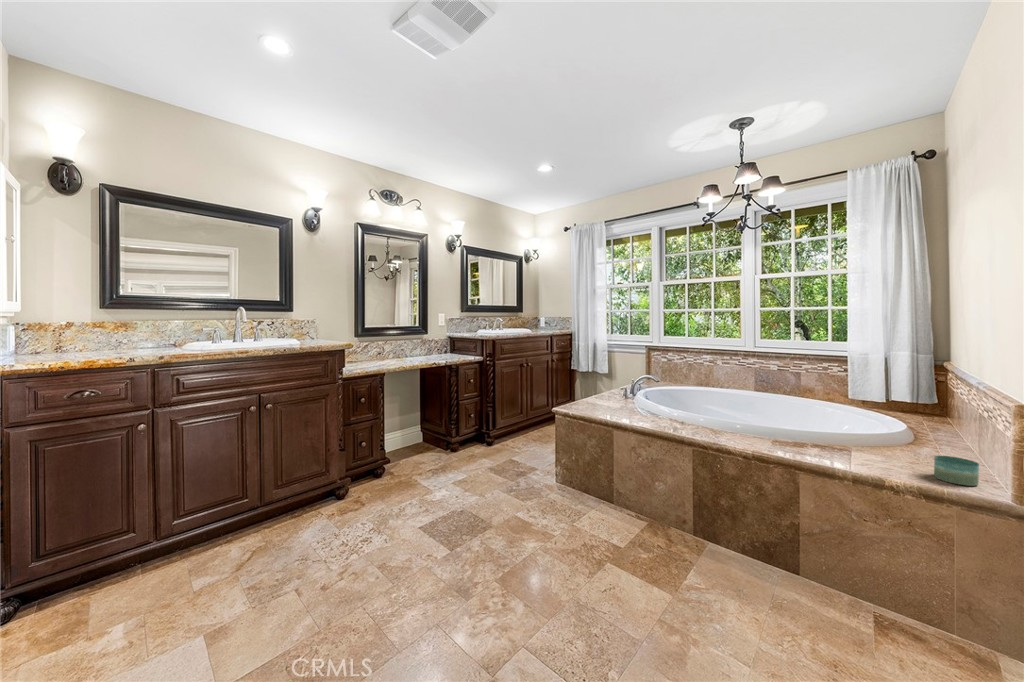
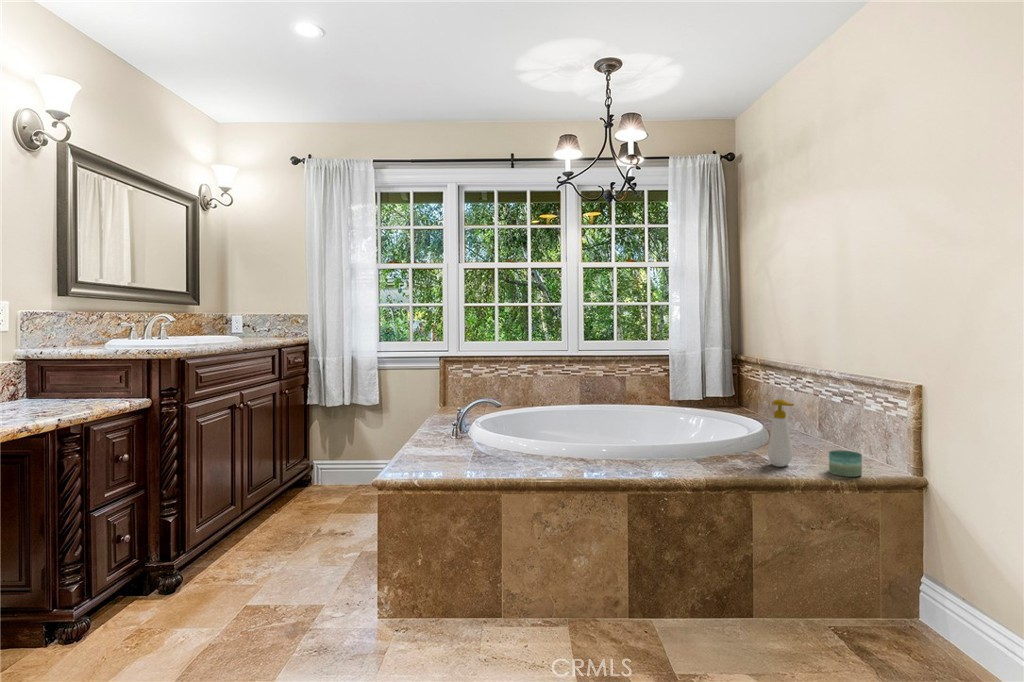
soap bottle: none [862,396,896,460] -> present [768,399,794,467]

